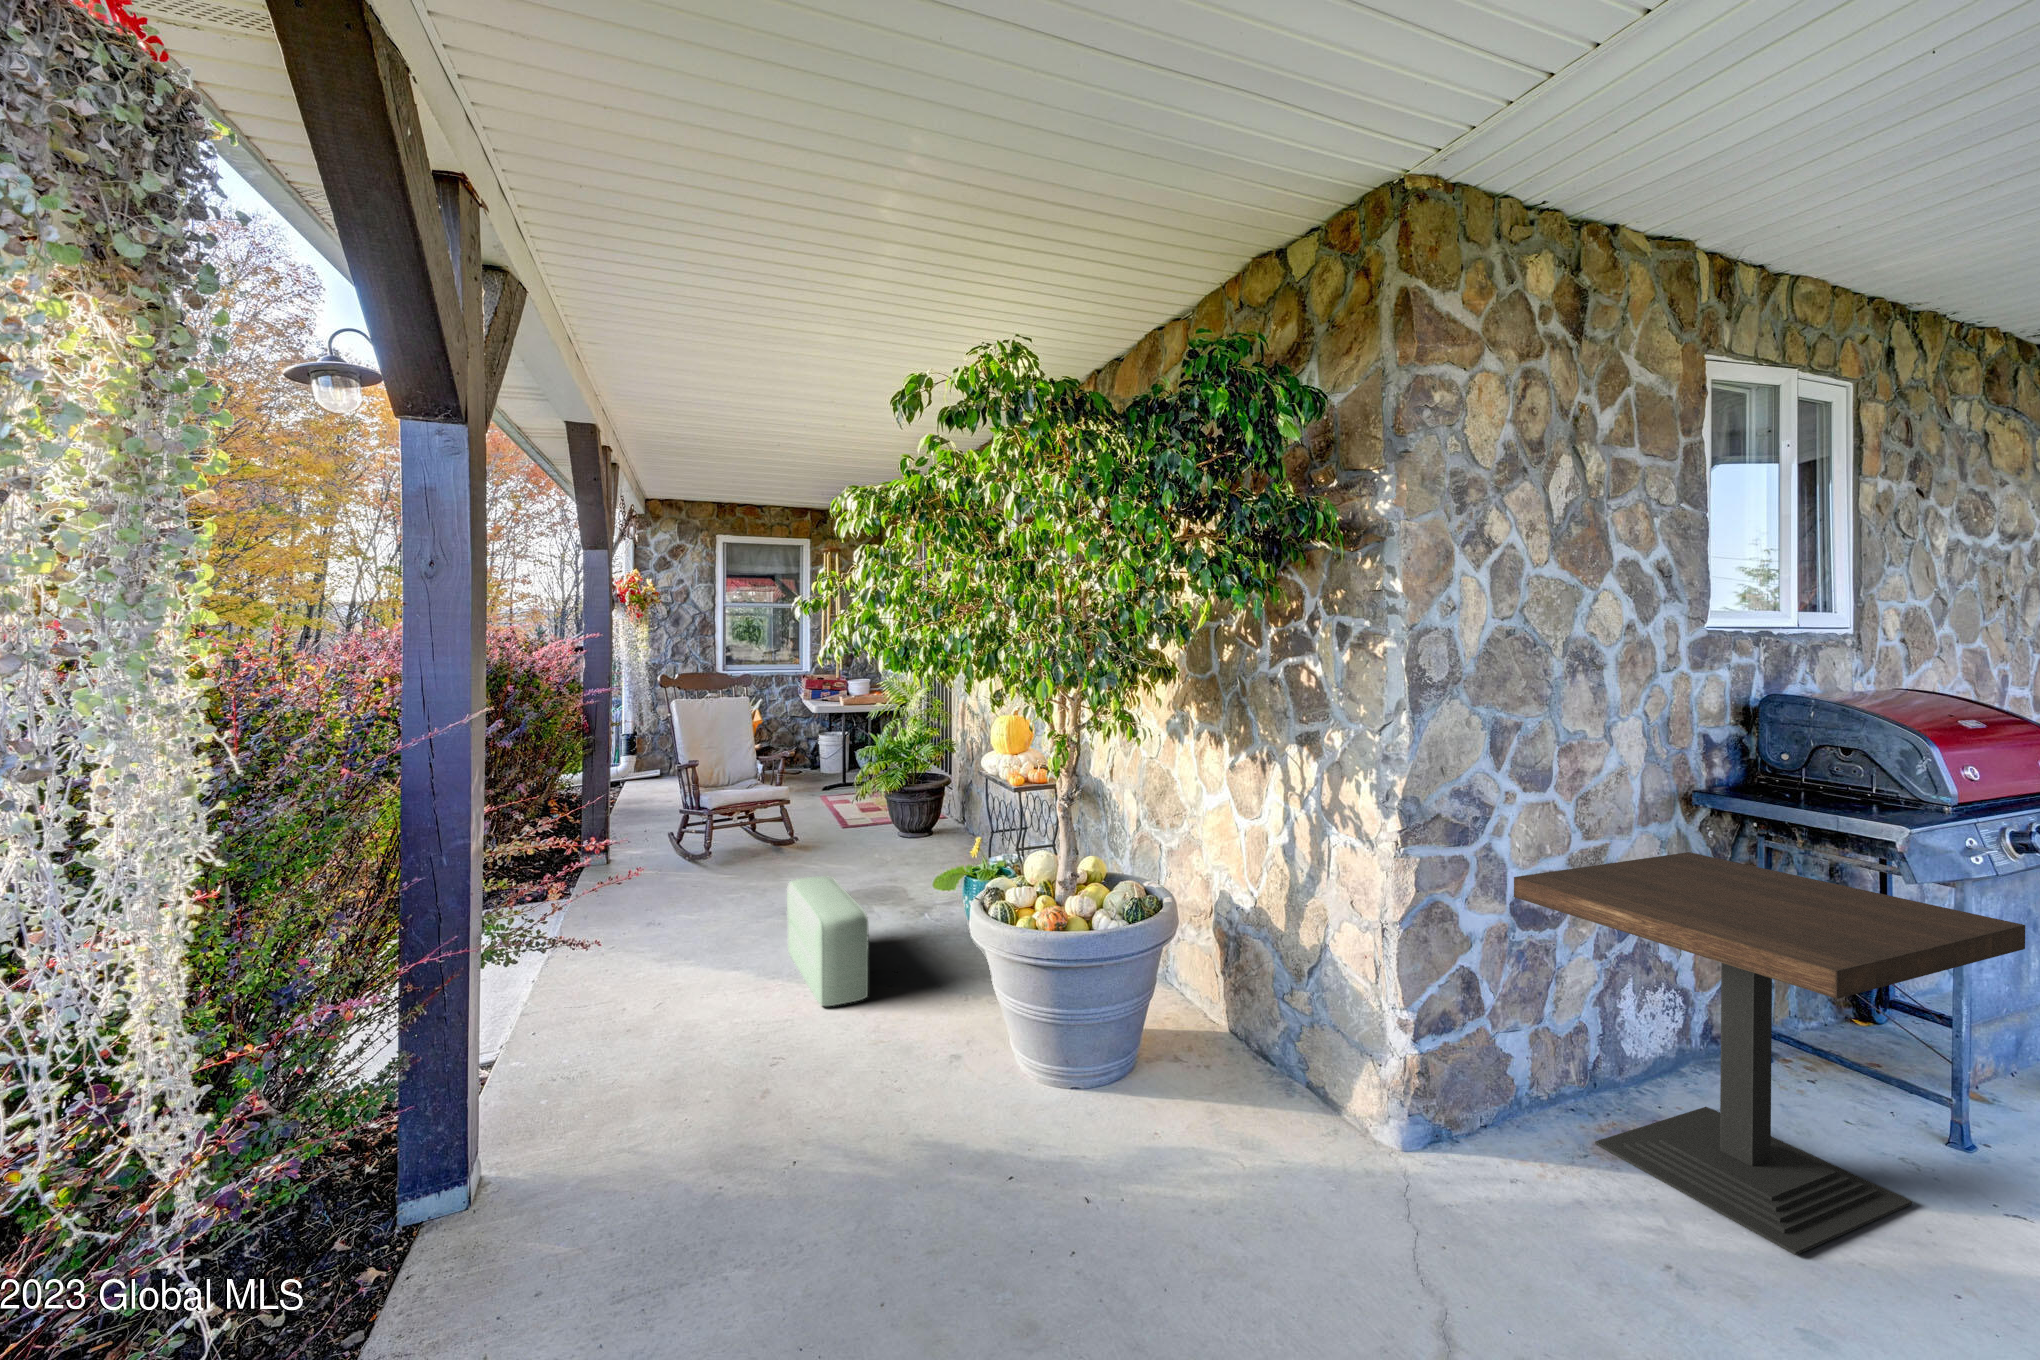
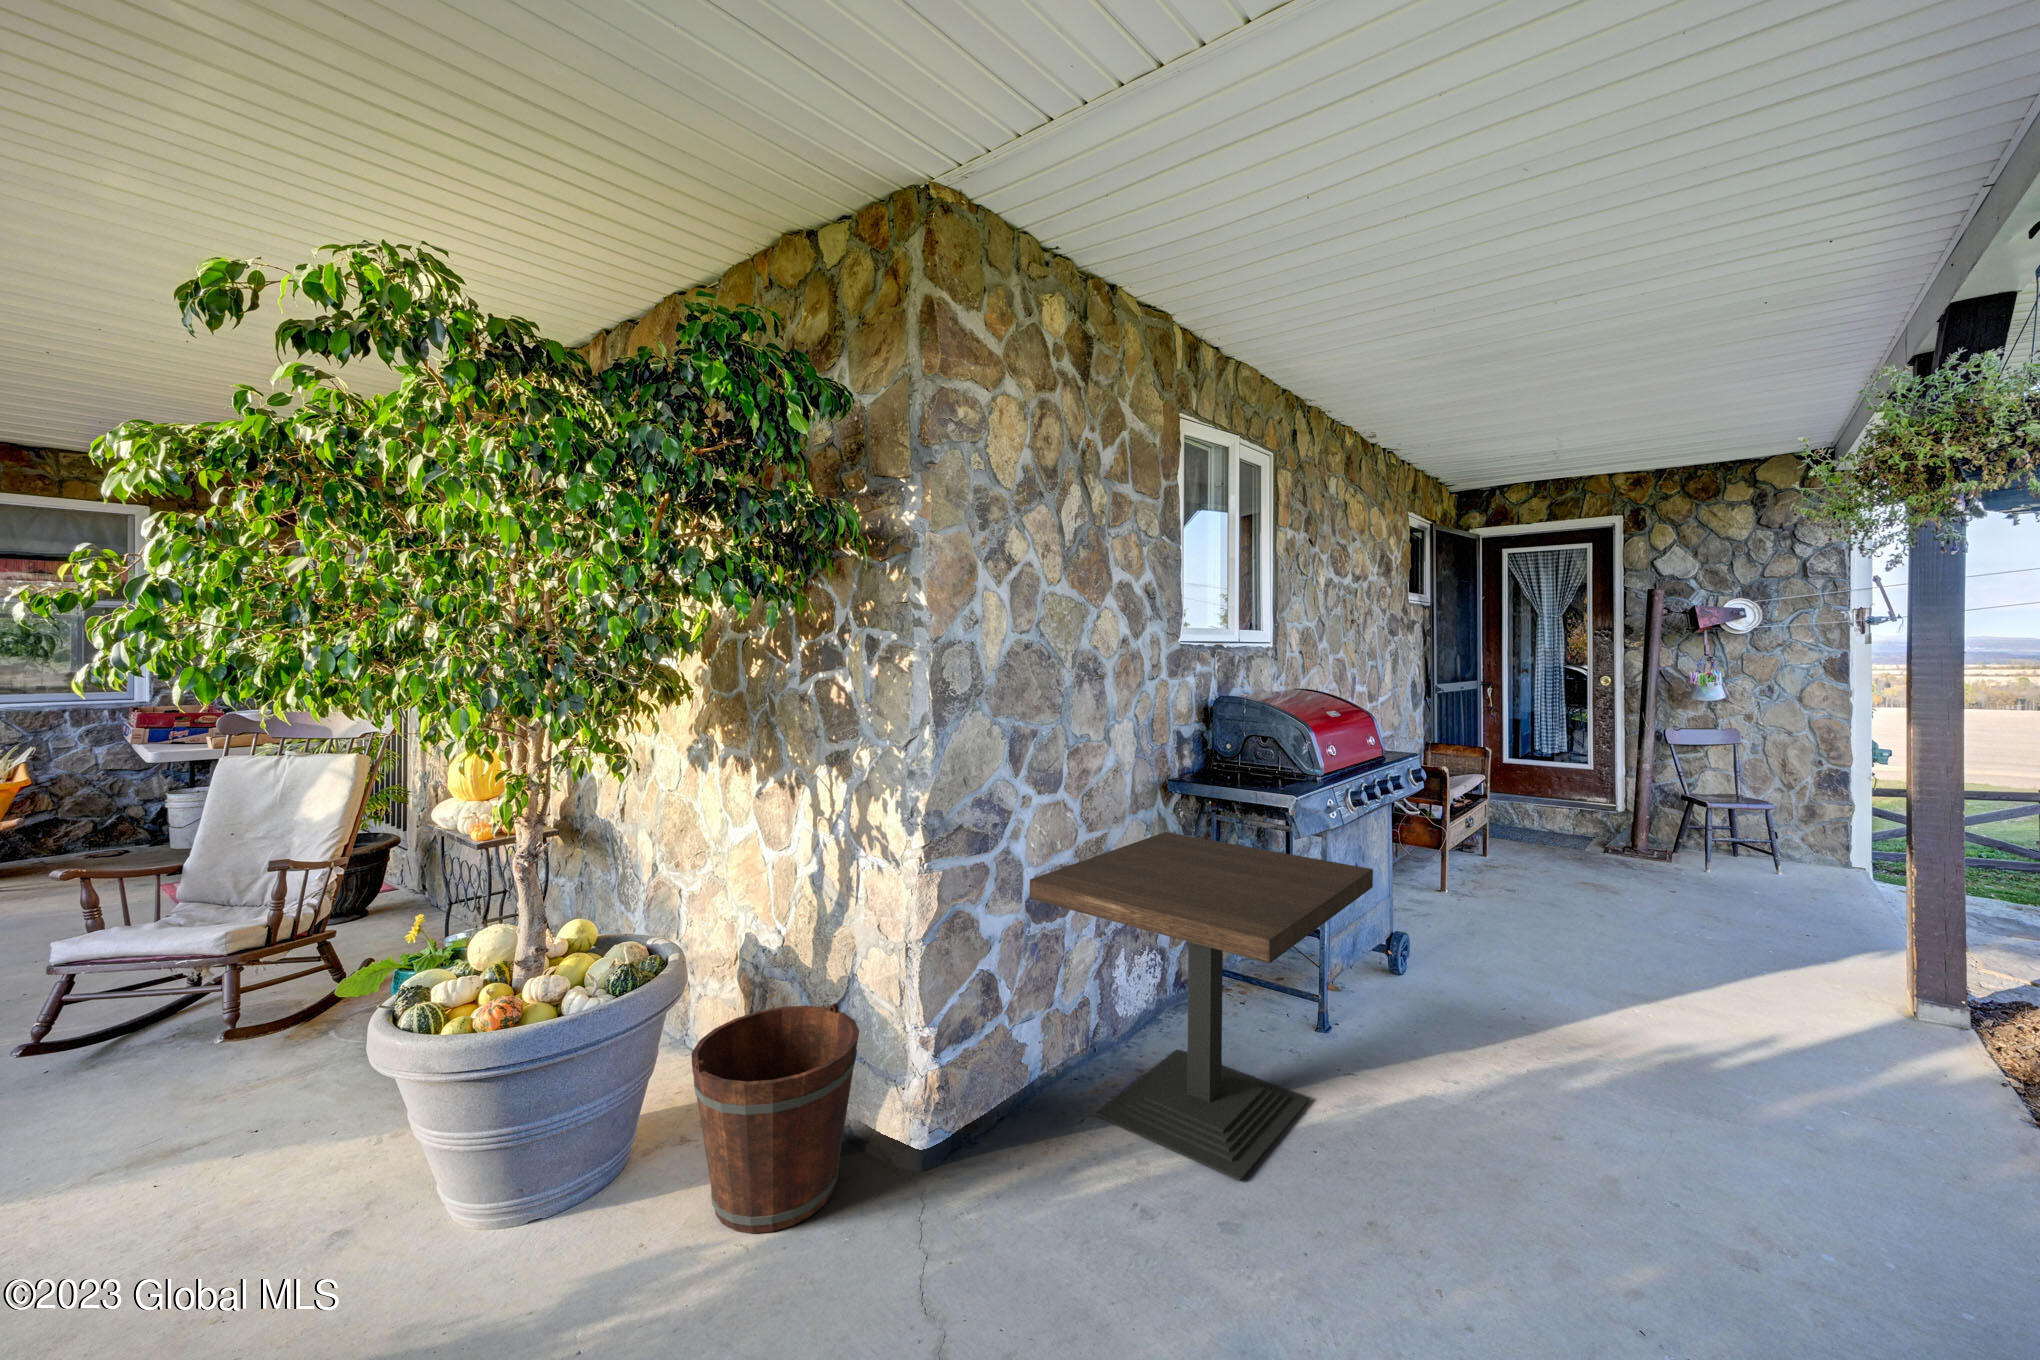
pouf: present [787,876,869,1006] -> none [70,988,215,1199]
bucket: none [1191,961,1336,1150] -> present [691,1003,859,1233]

